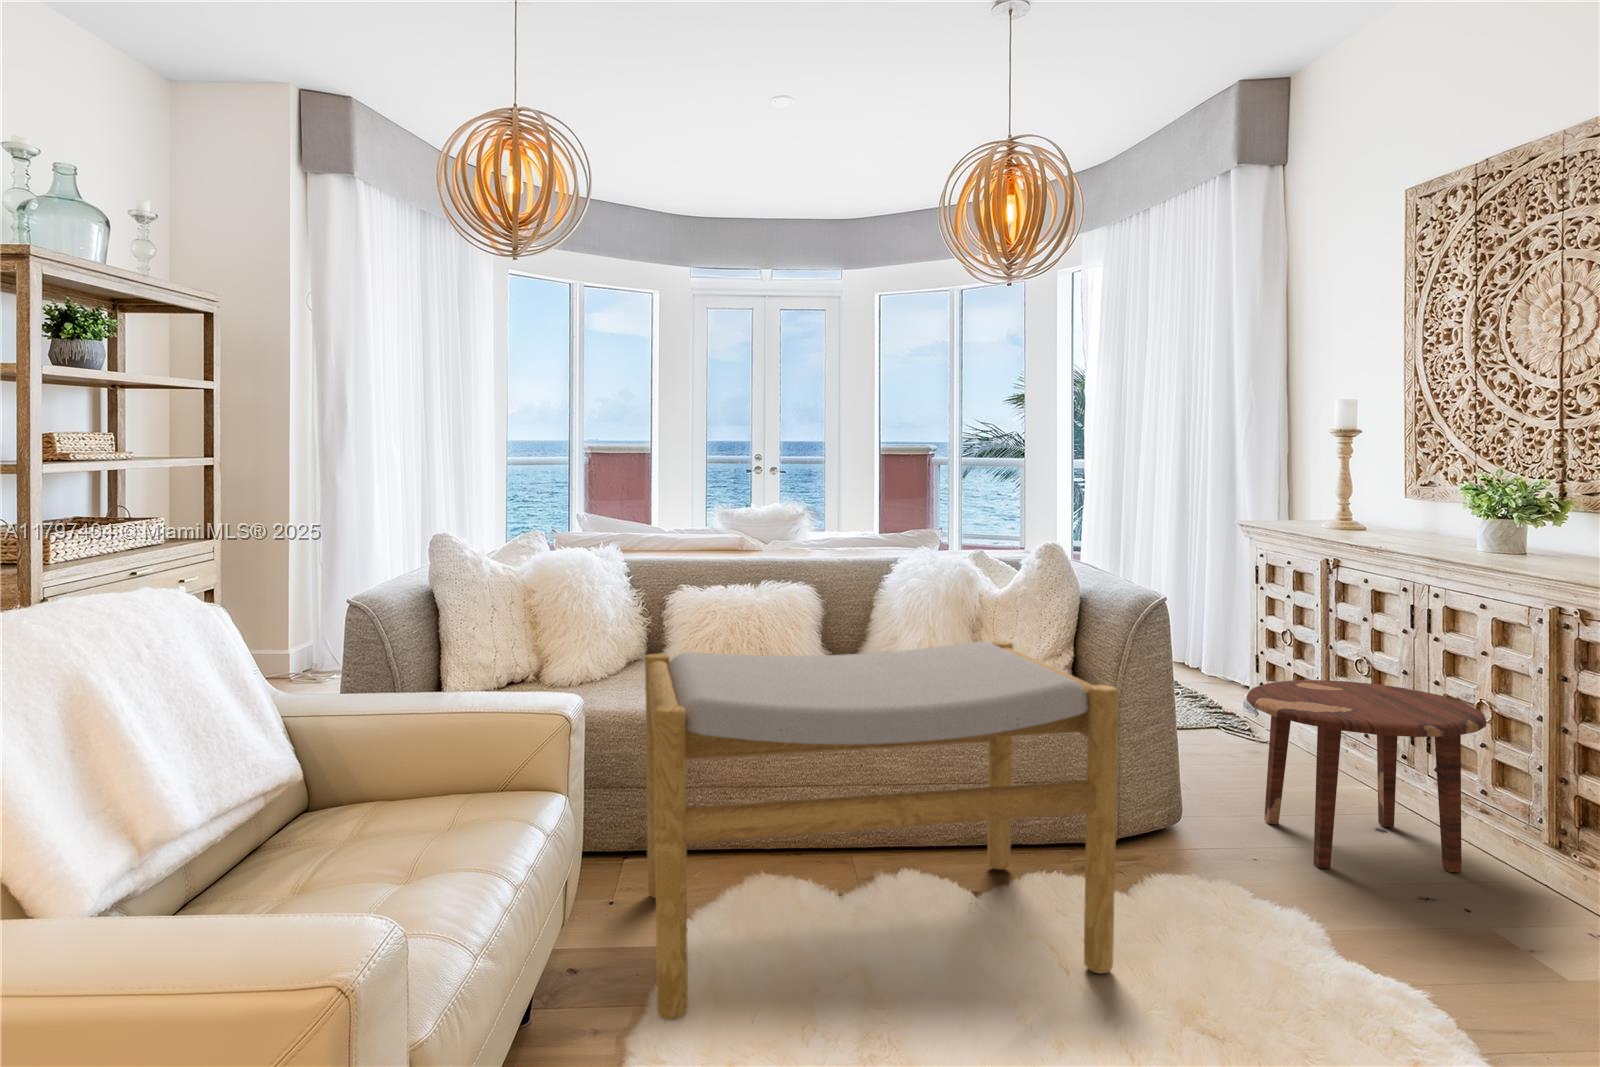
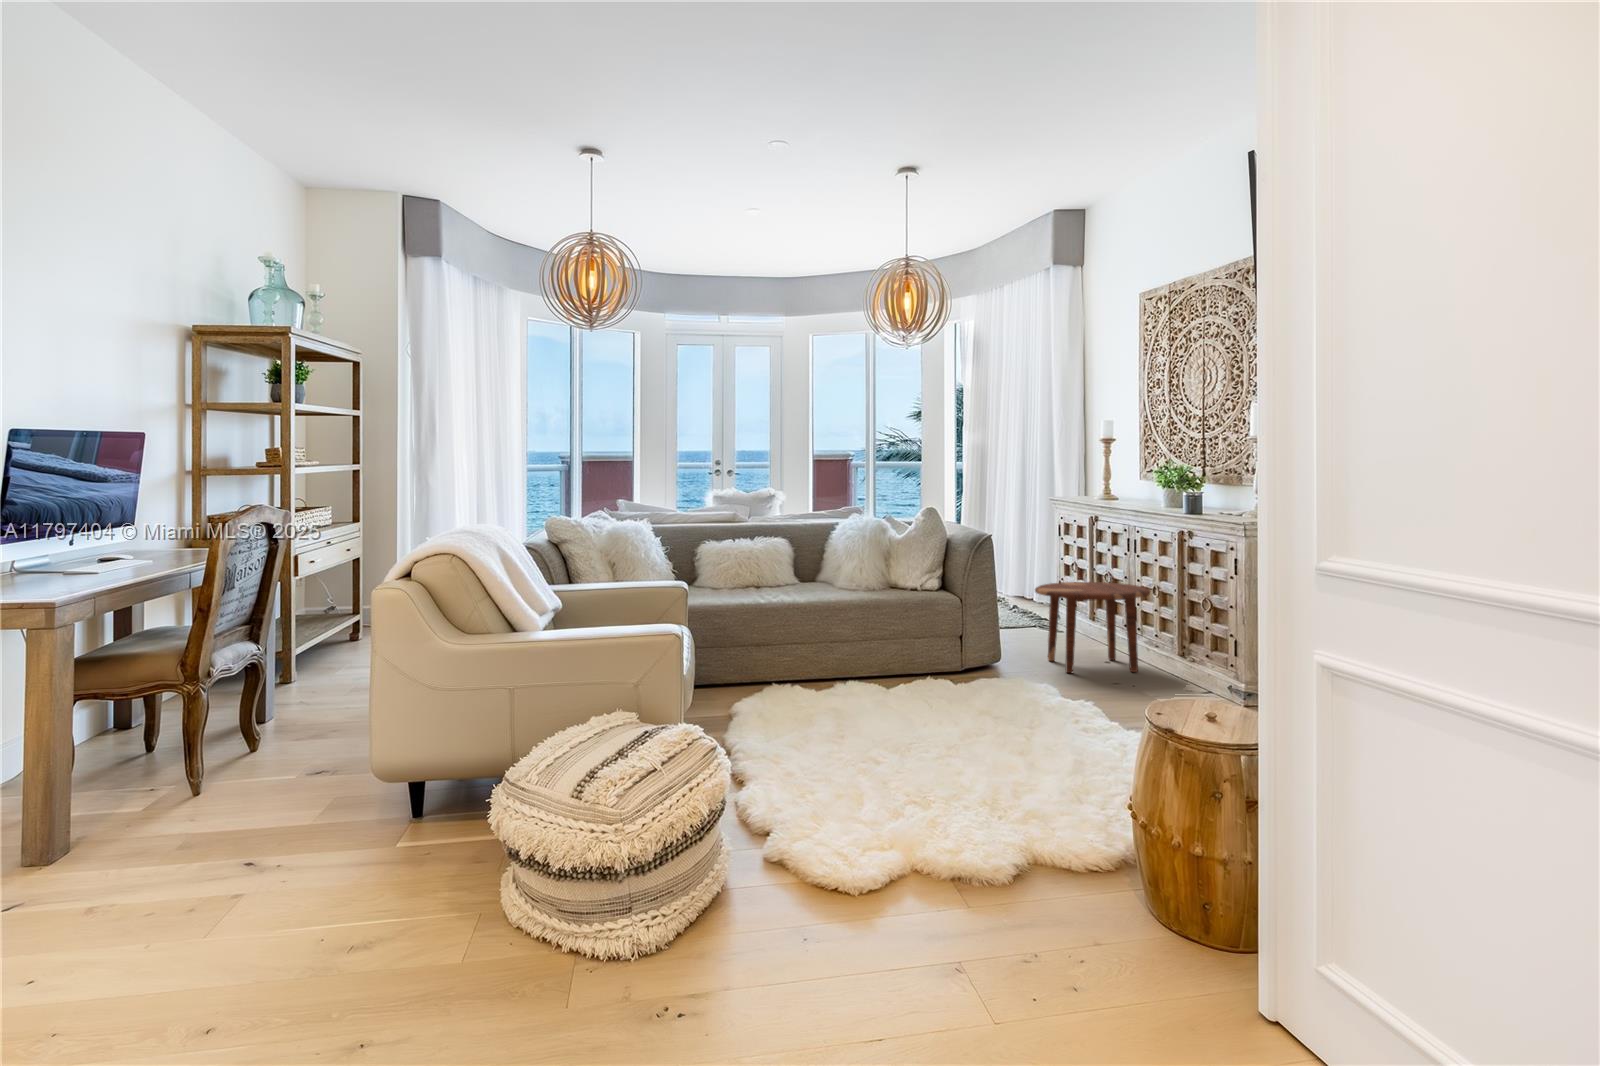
footstool: present [645,641,1118,1020] -> none [718,557,955,720]

